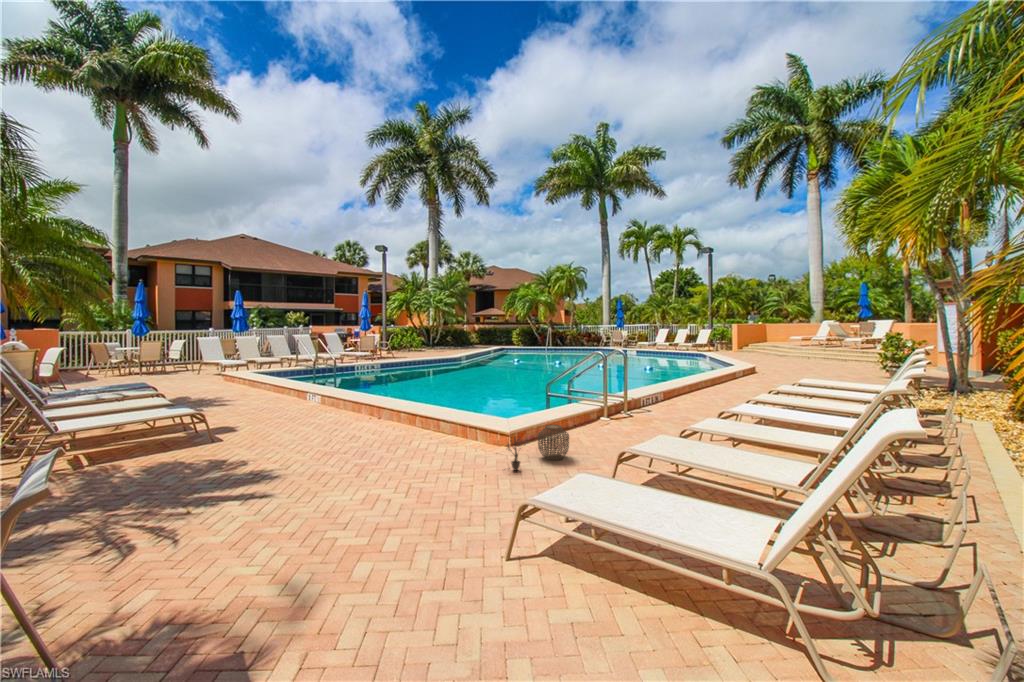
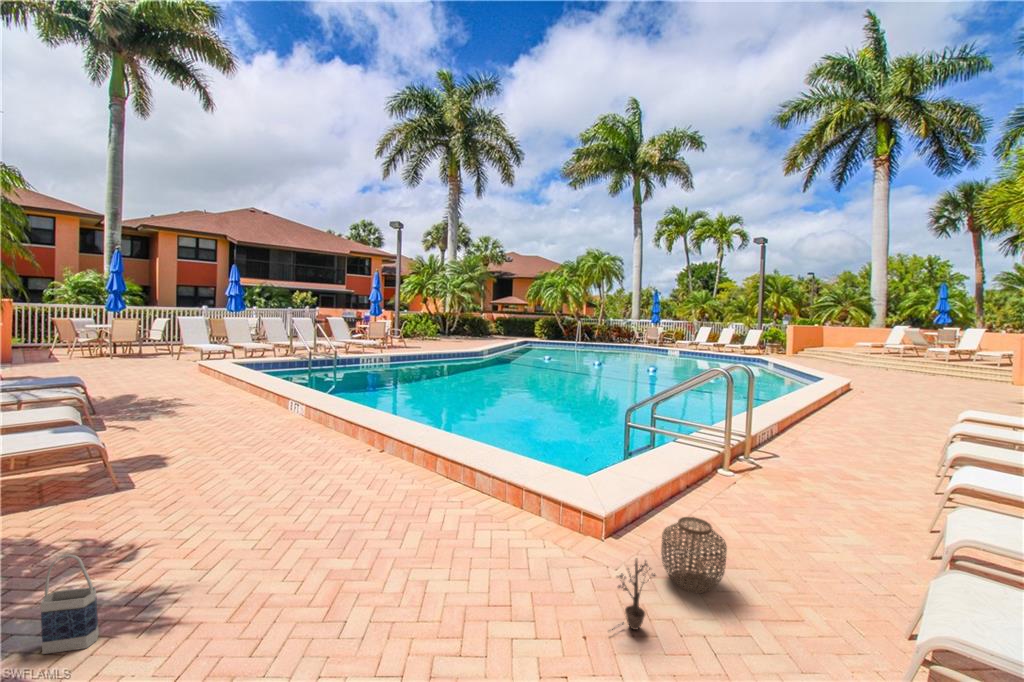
bag: none [240,439,262,484] -> present [41,554,99,654]

